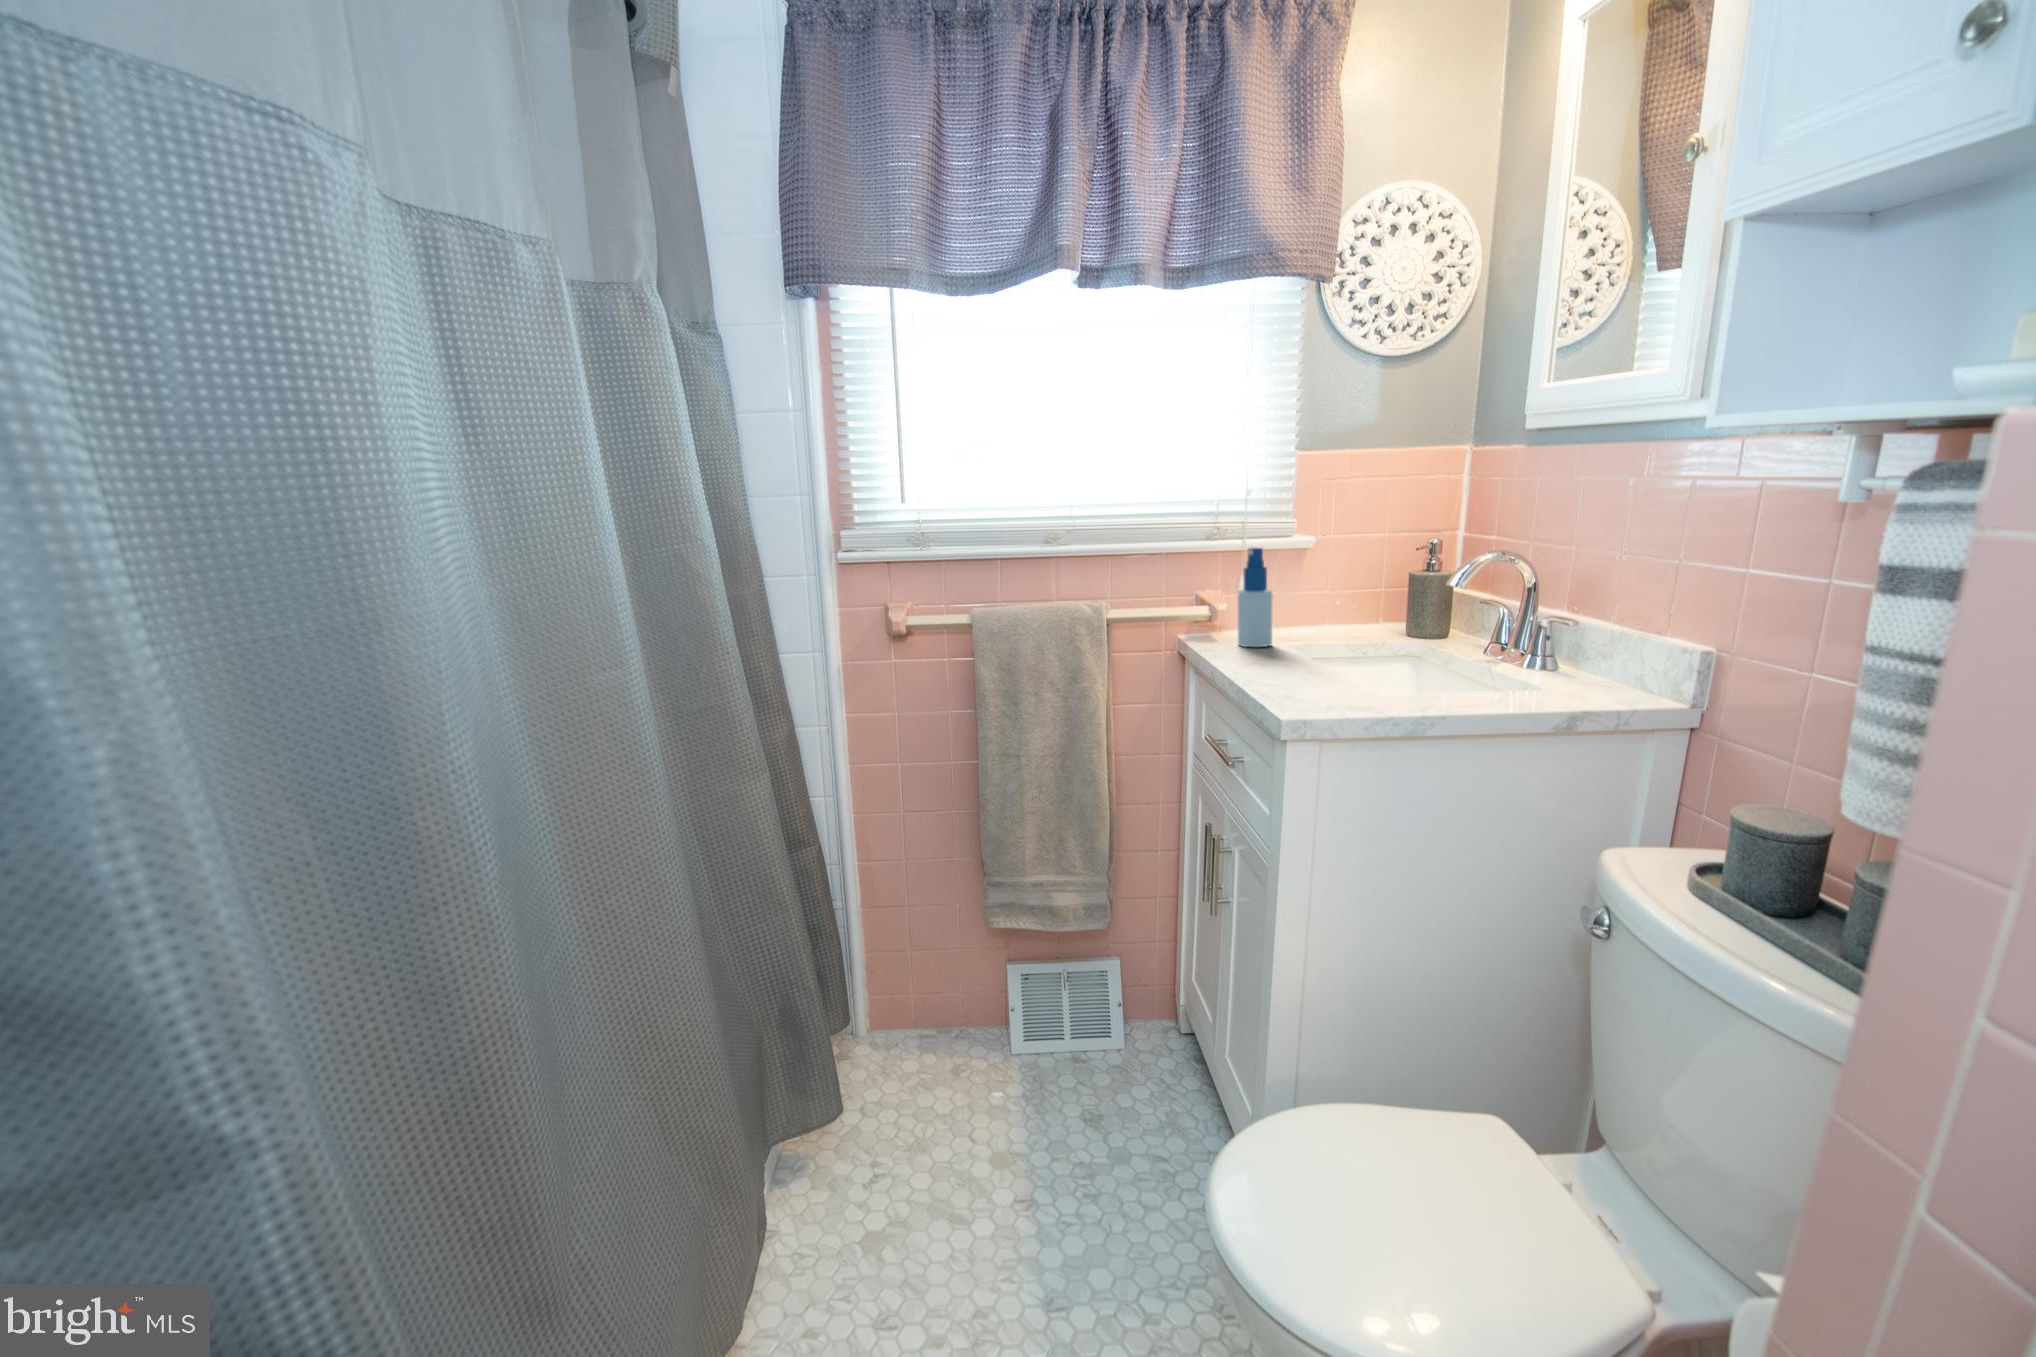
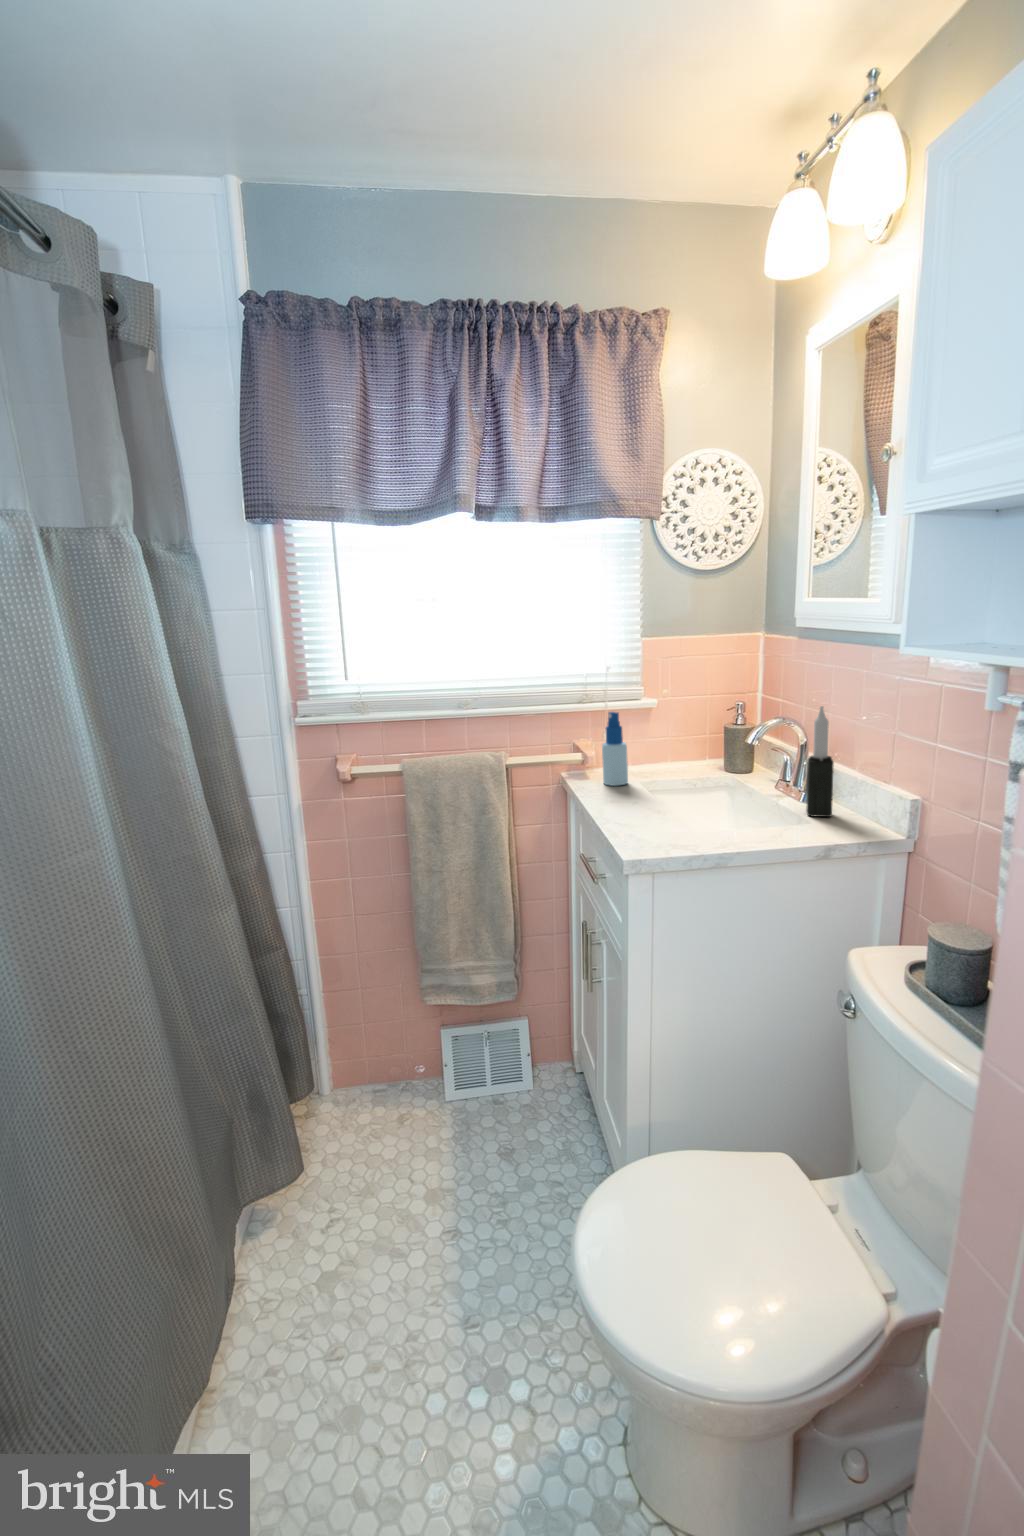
candle: none [1539,527,1587,687] -> present [806,706,834,817]

